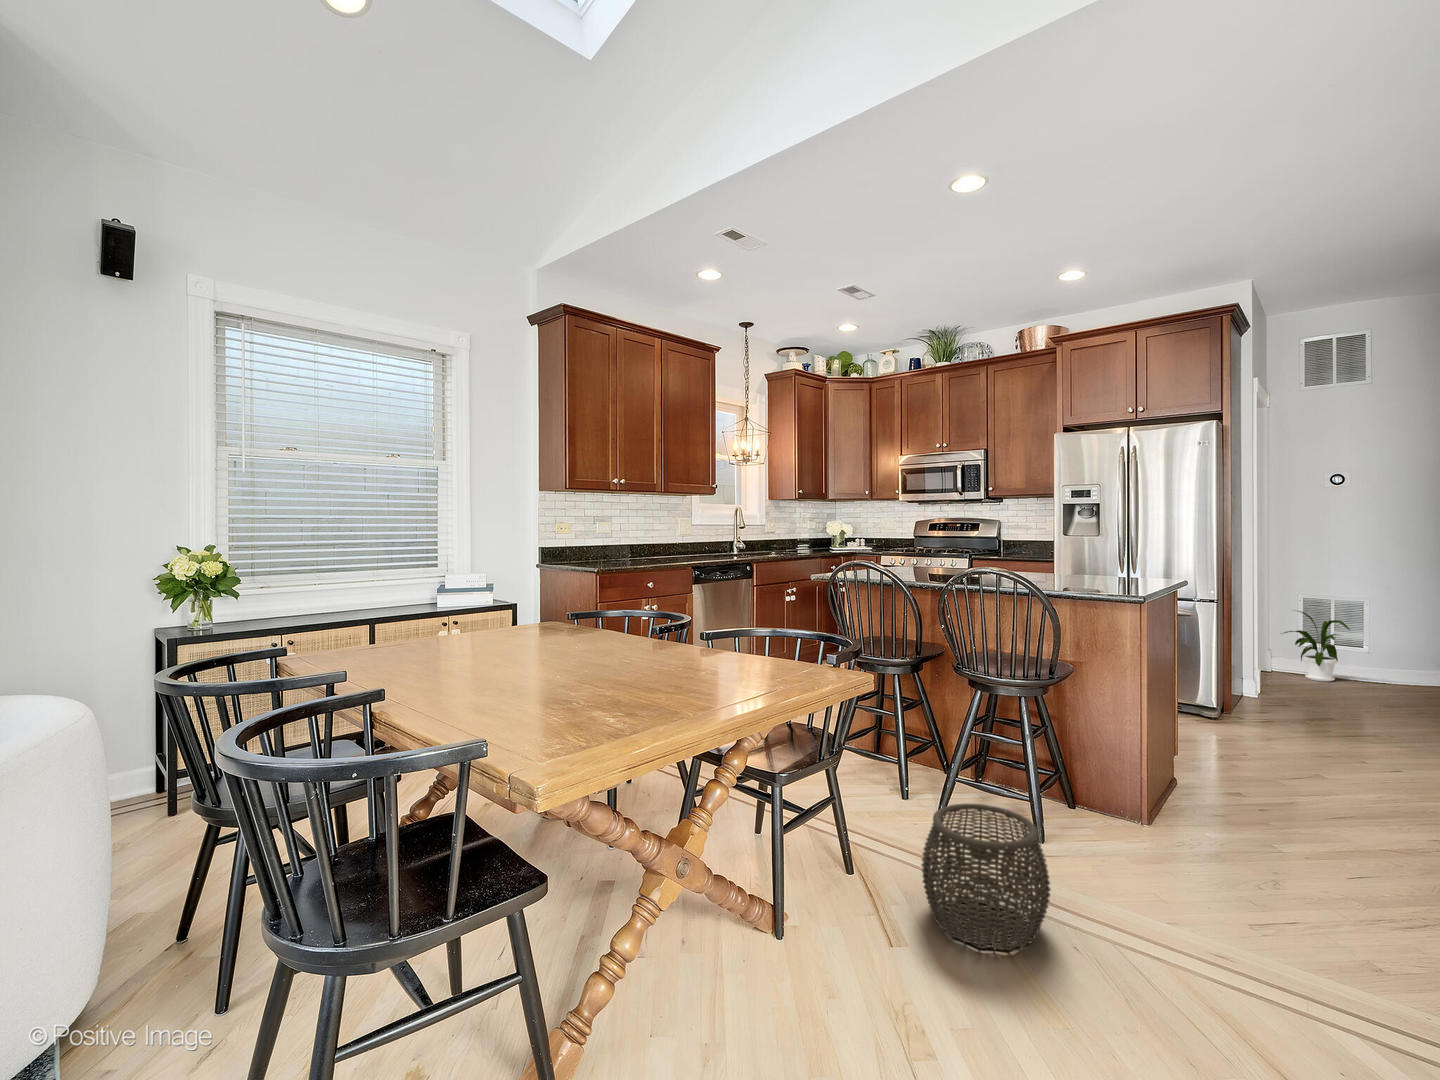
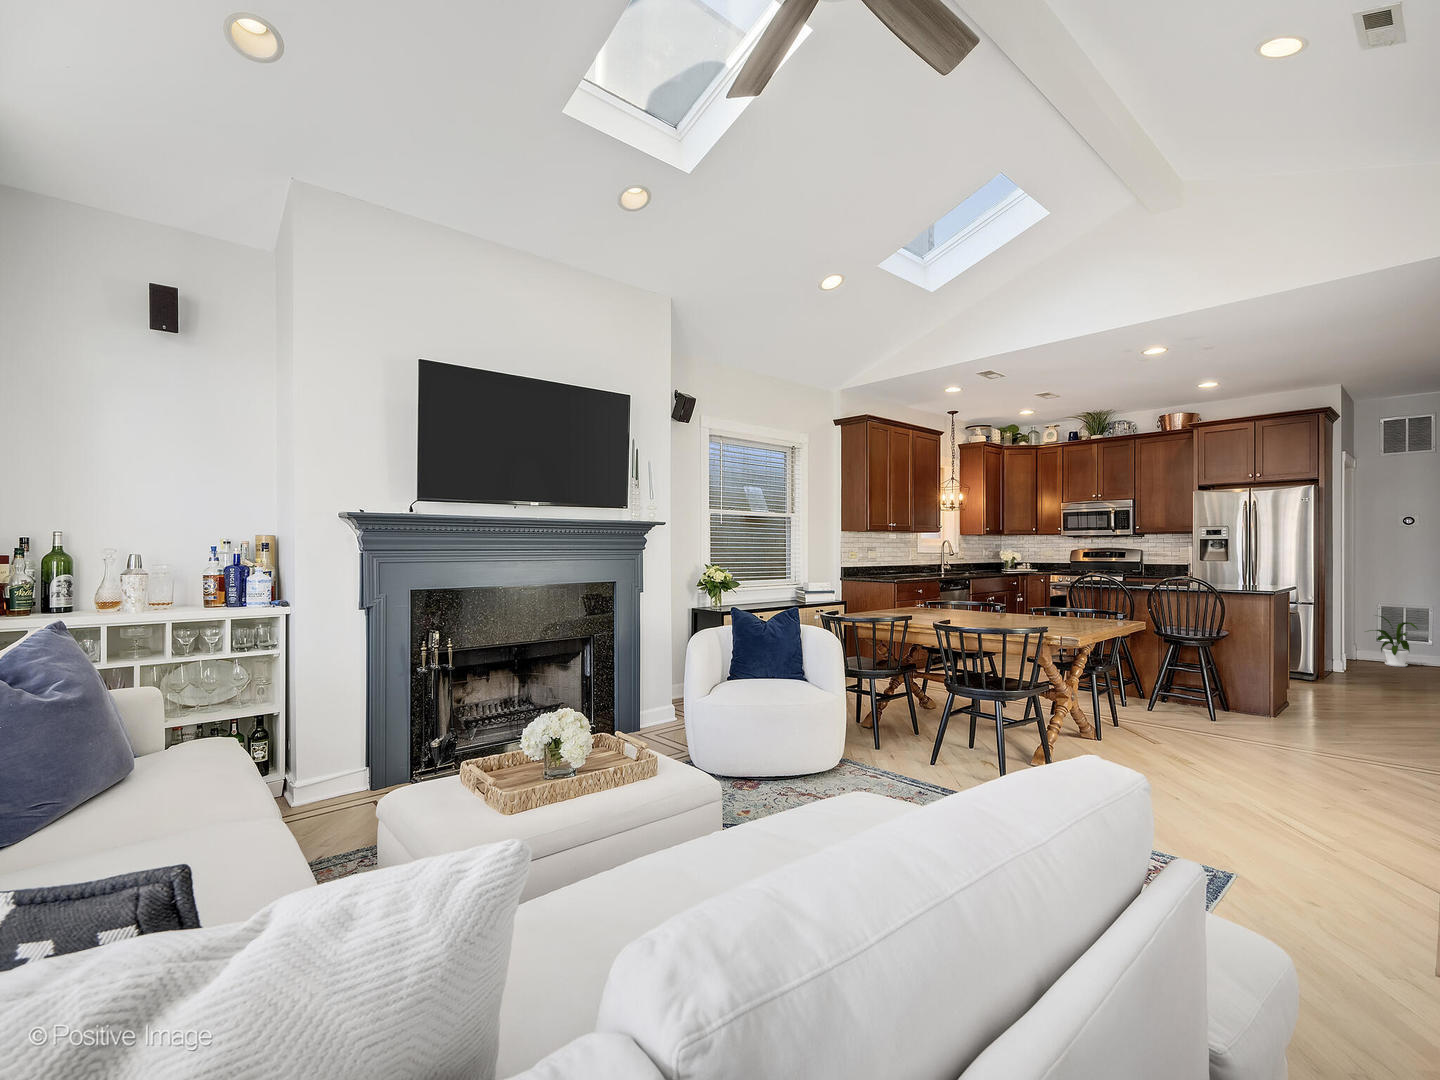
woven basket: present [922,803,1051,951] -> none [1166,699,1237,761]

